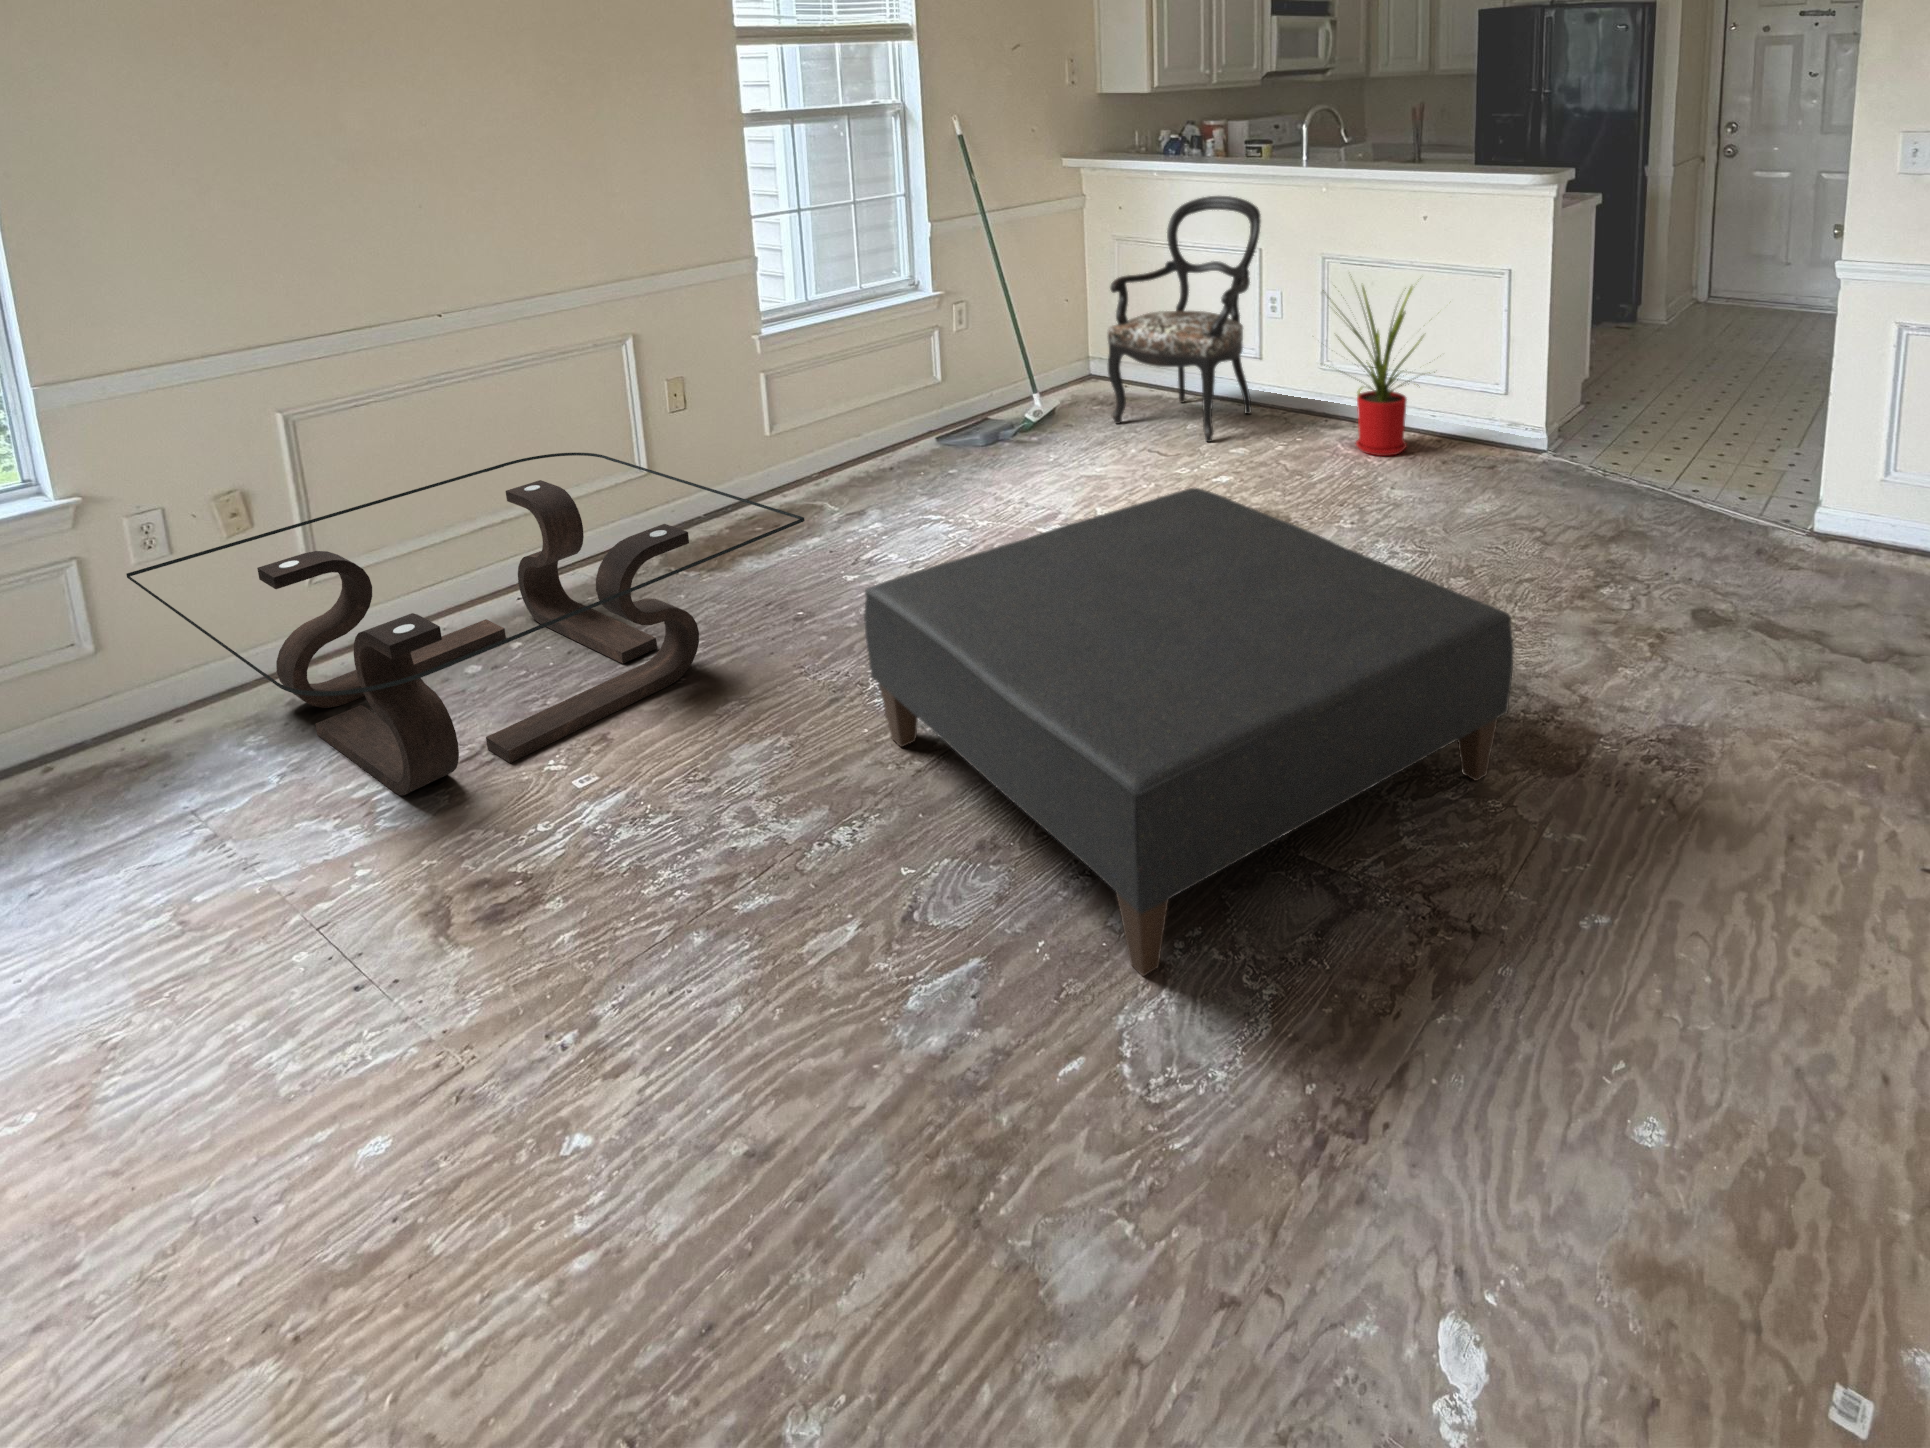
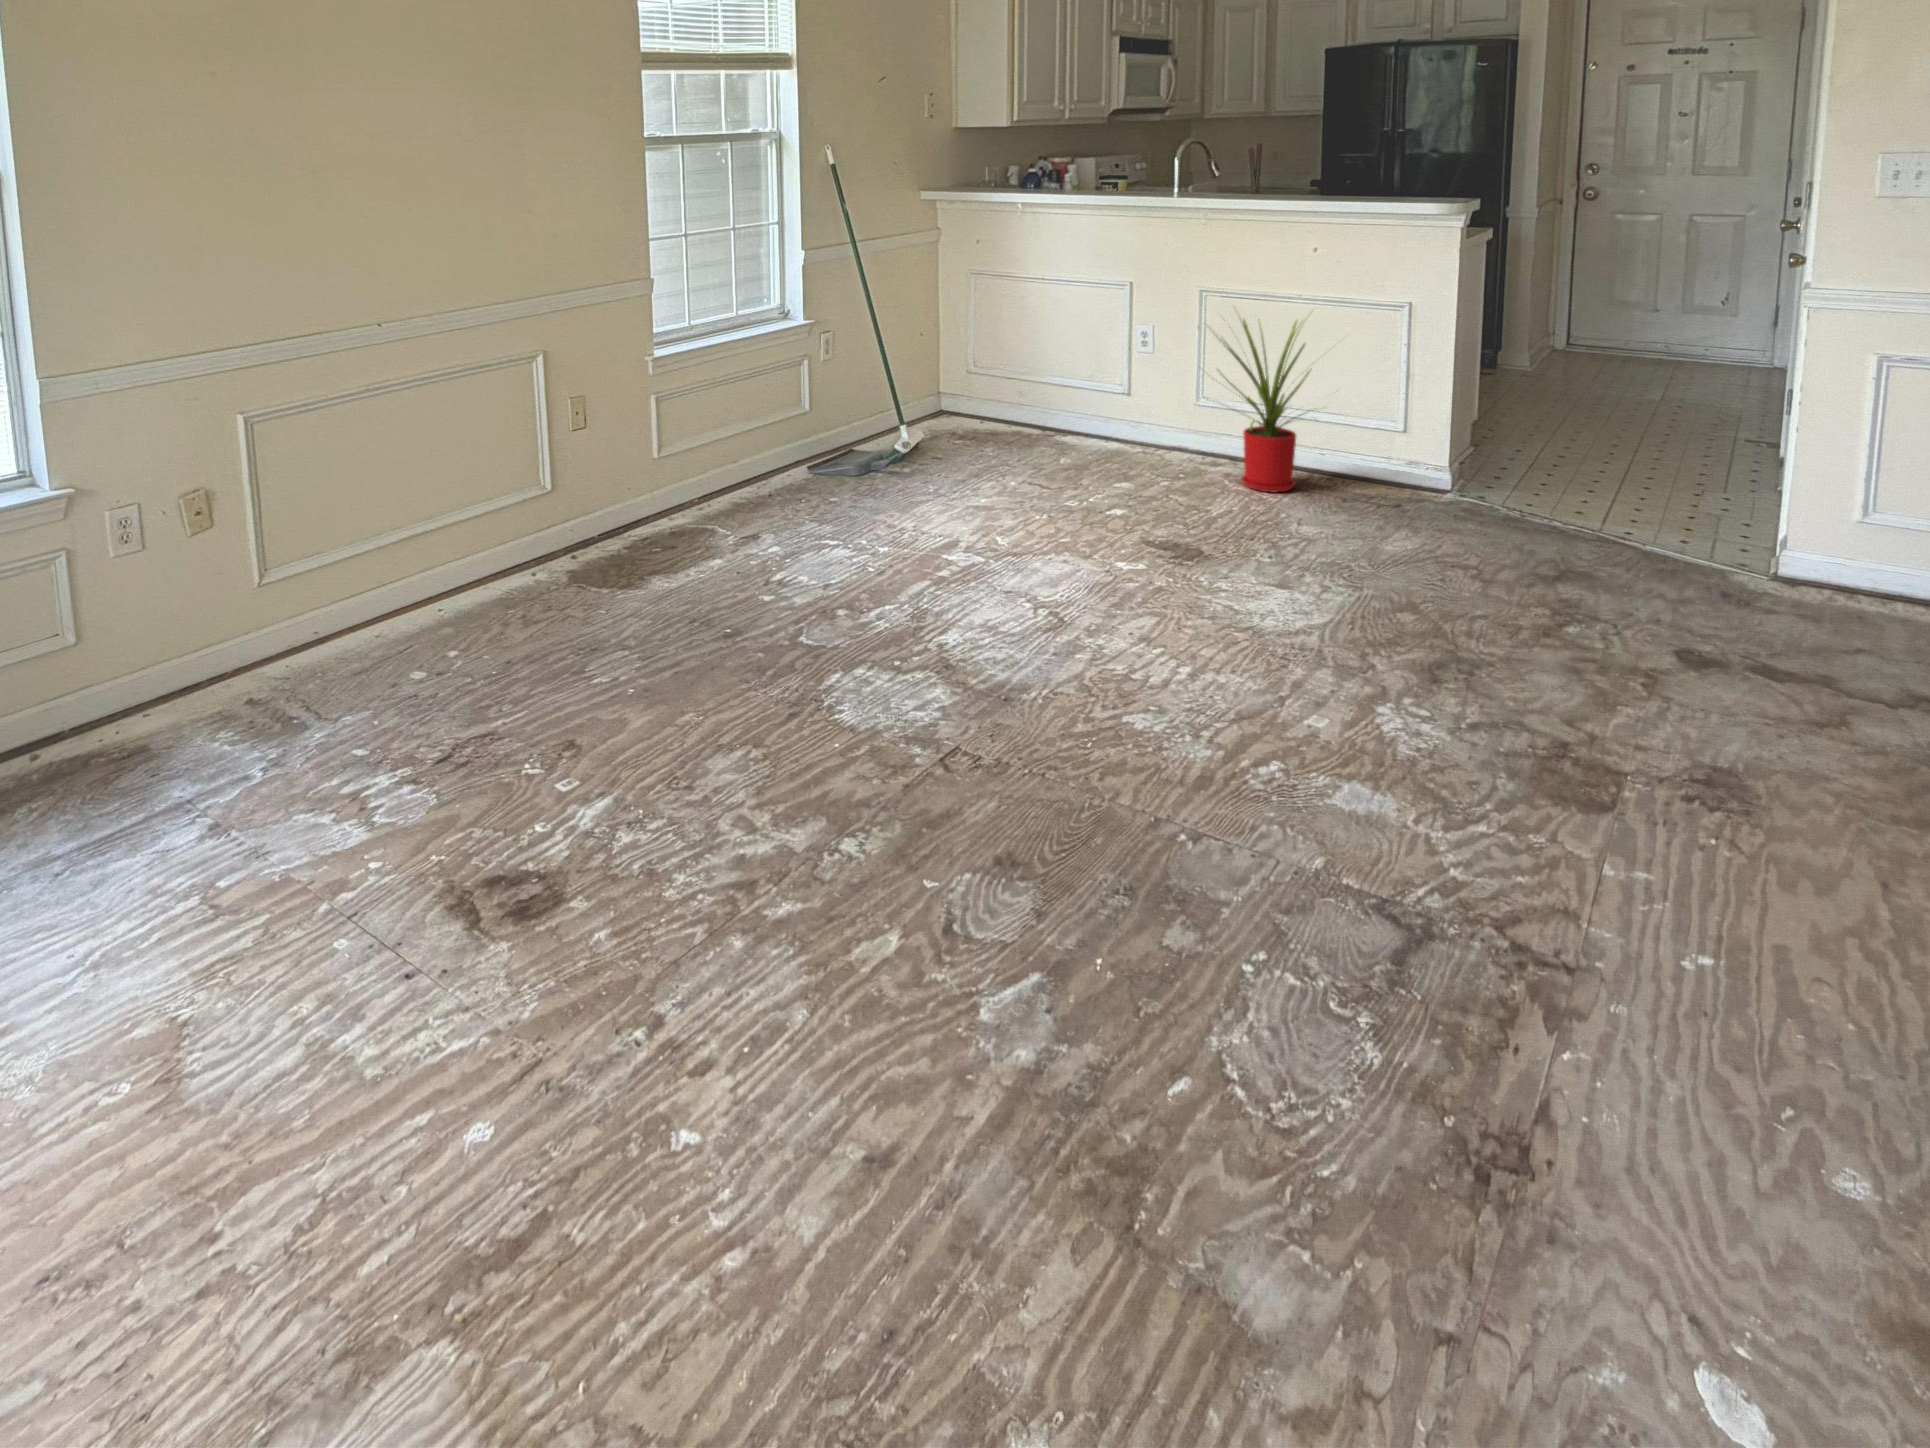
armchair: present [1108,196,1261,442] -> none [977,231,1133,476]
coffee table: present [126,453,805,795] -> none [113,466,757,791]
ottoman: present [864,488,1514,976] -> none [844,509,1548,997]

